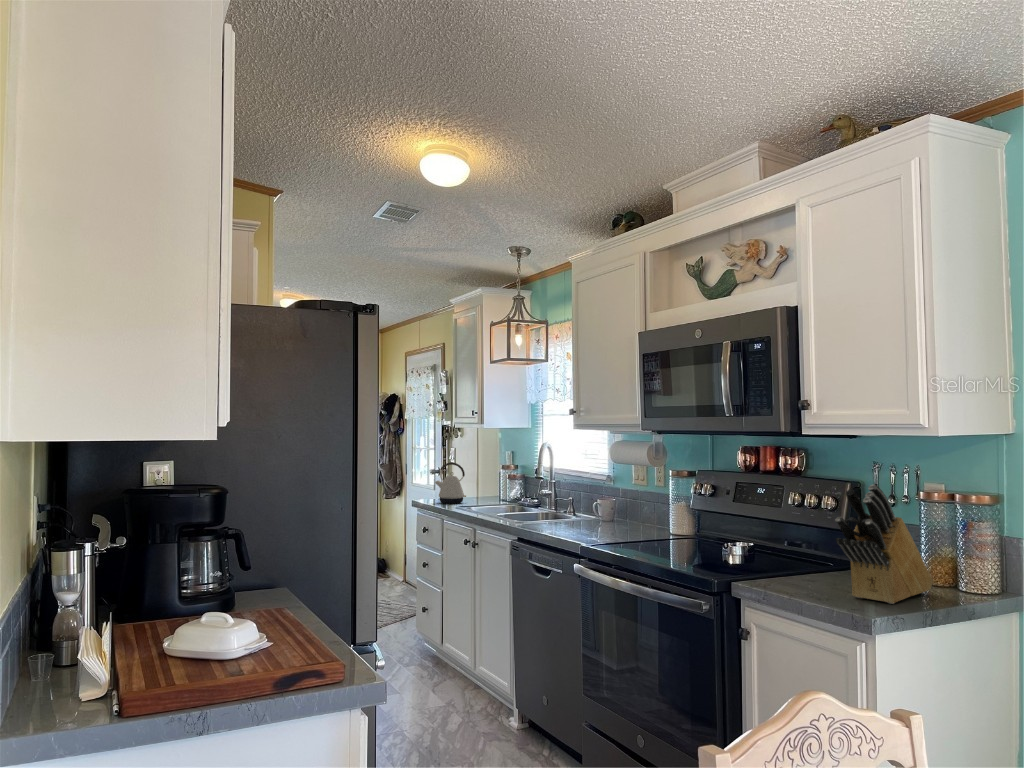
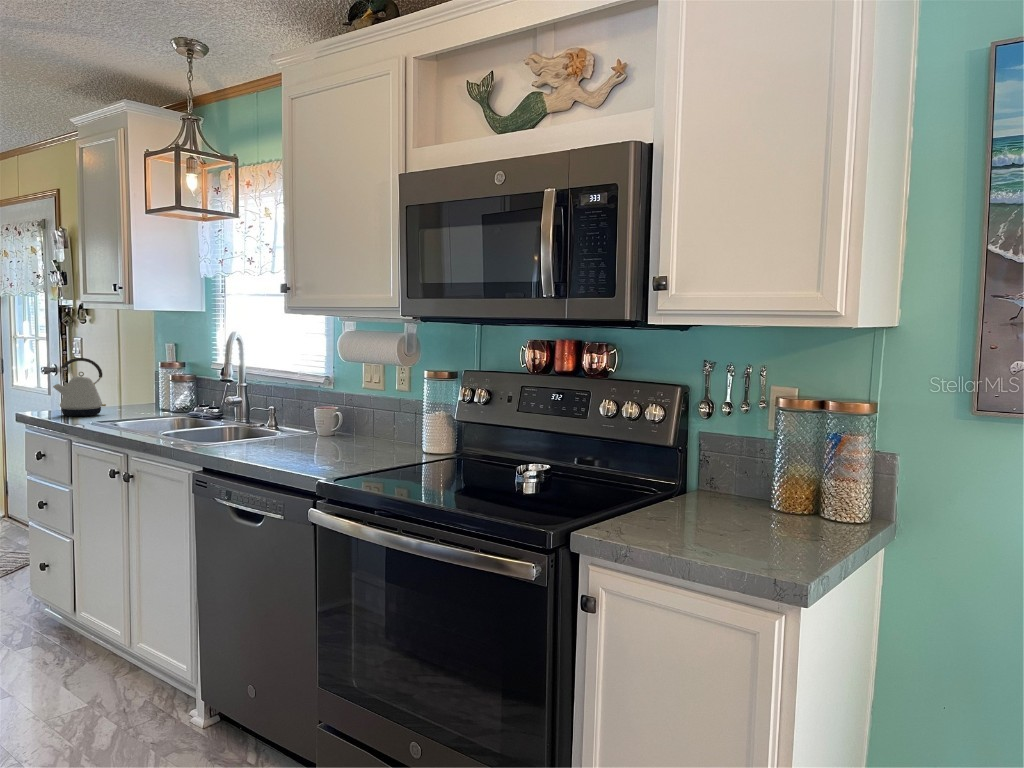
knife block: present [835,484,933,604] -> none [741,392,805,549]

